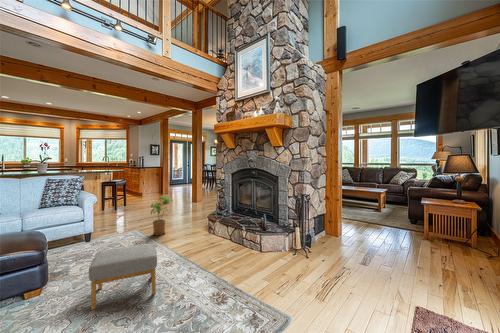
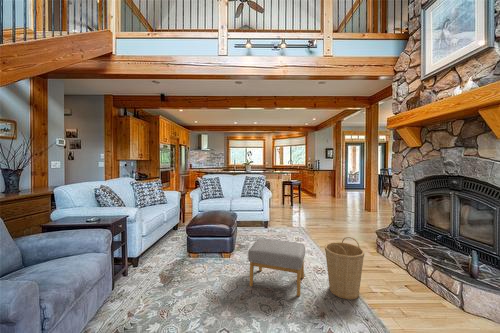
house plant: present [151,196,173,235] -> none [313,198,336,237]
basket: none [176,227,208,280] -> present [325,237,364,300]

